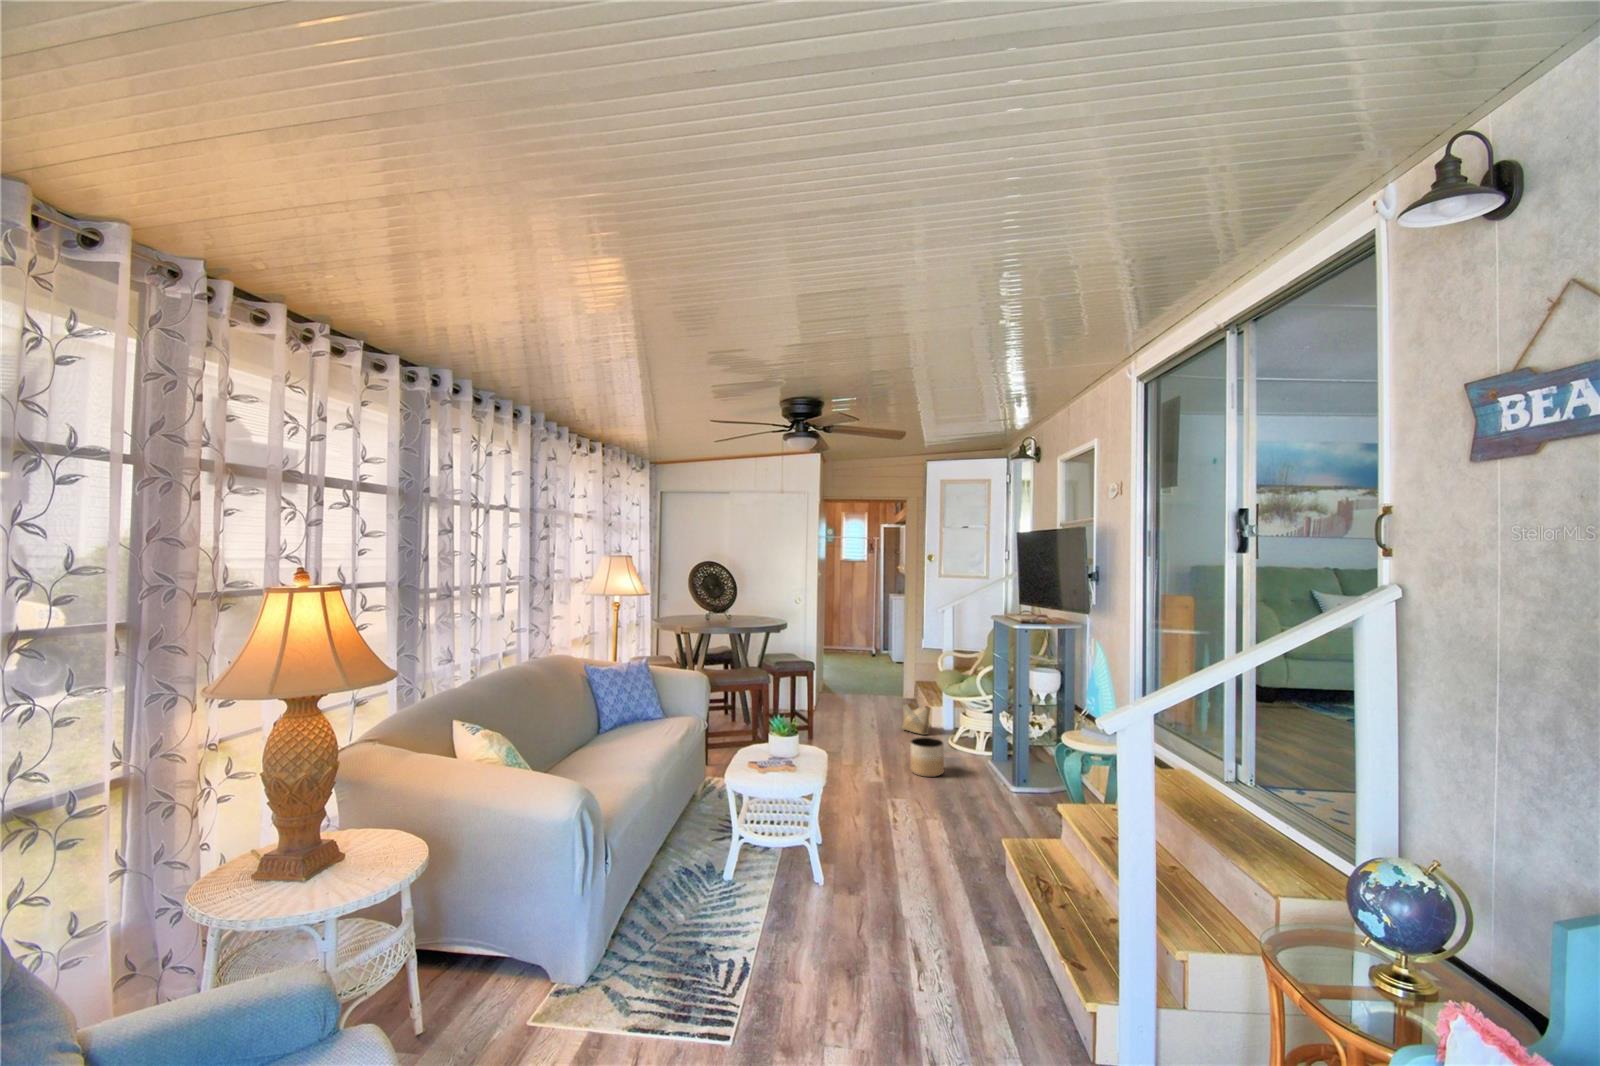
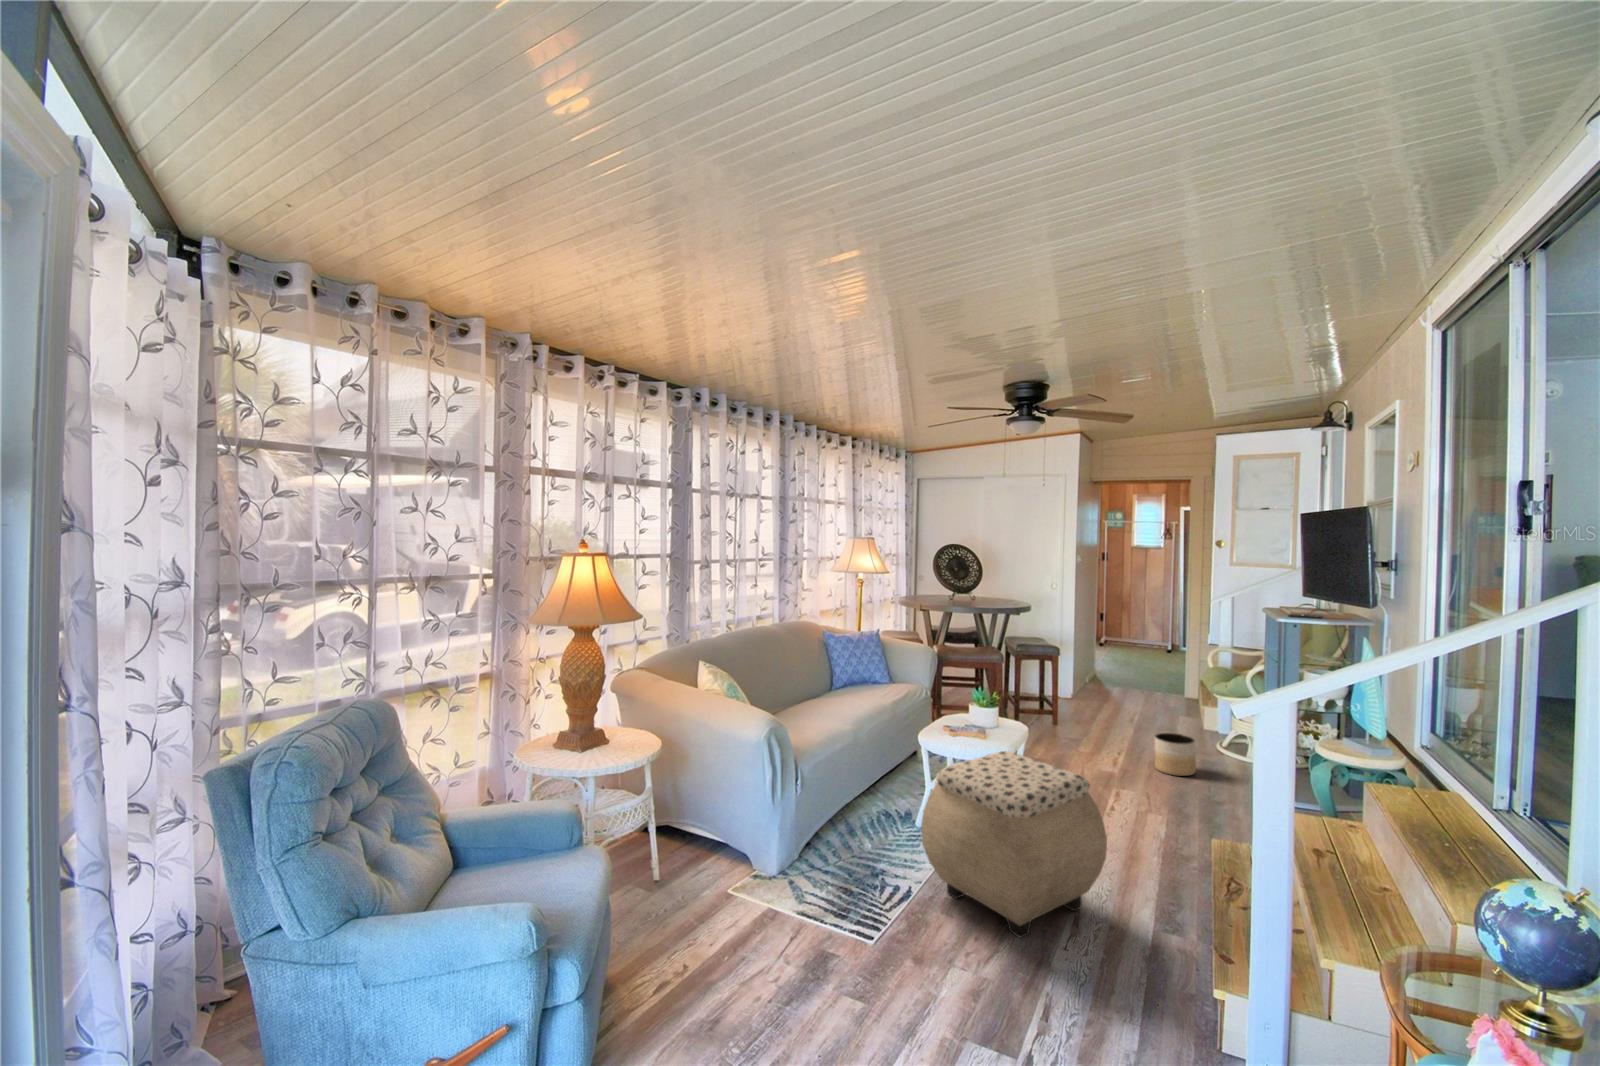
woven basket: present [902,694,930,735] -> none [1166,684,1200,735]
ottoman: none [759,784,939,990] -> present [921,751,1107,938]

